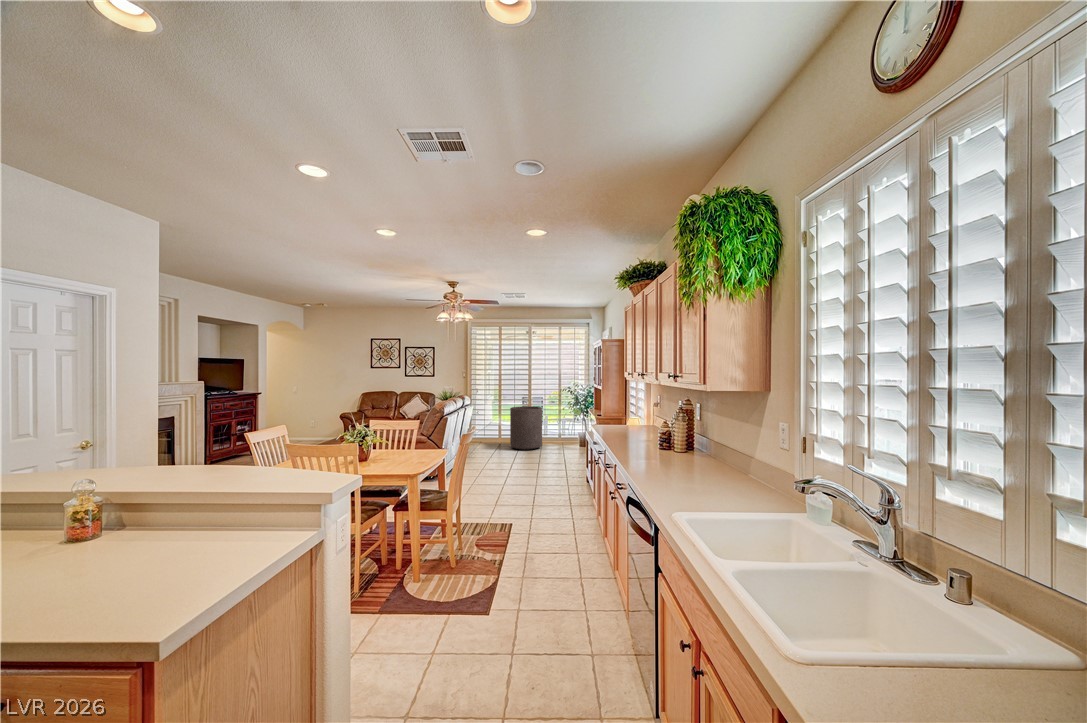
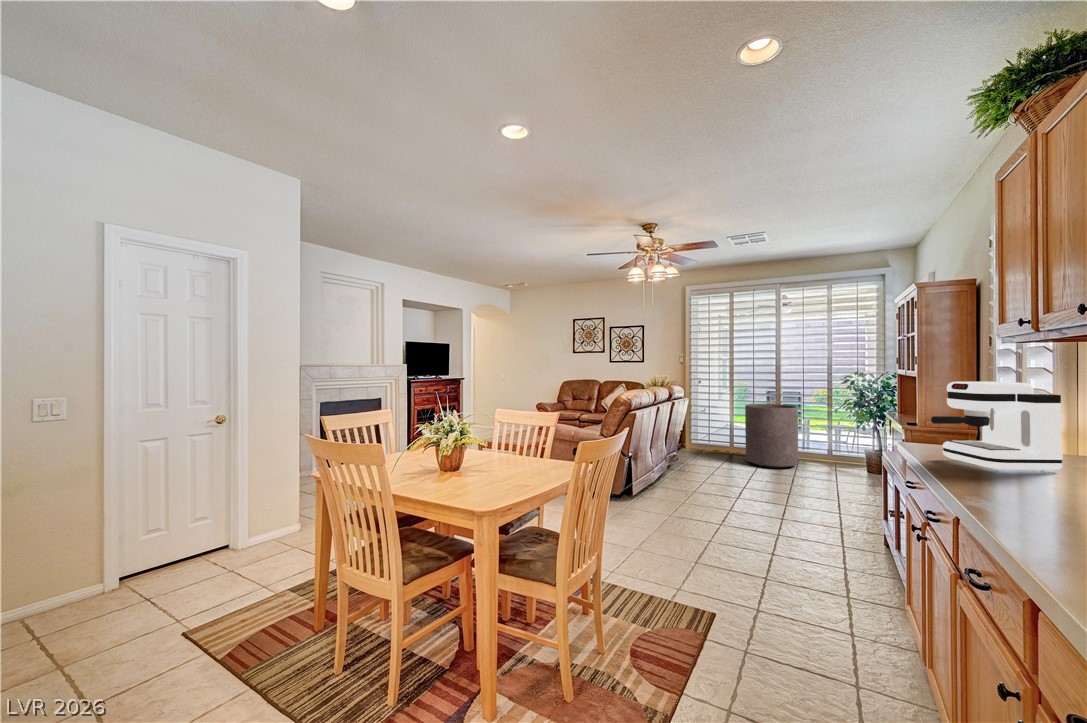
coffee maker: none [602,395,640,432] -> present [931,382,1063,471]

